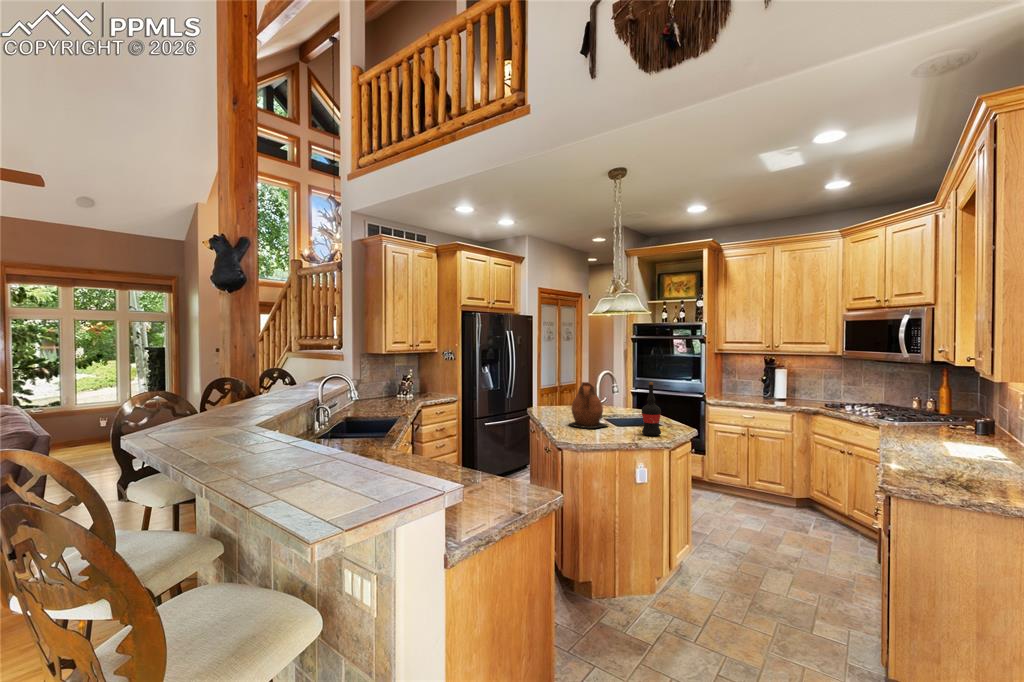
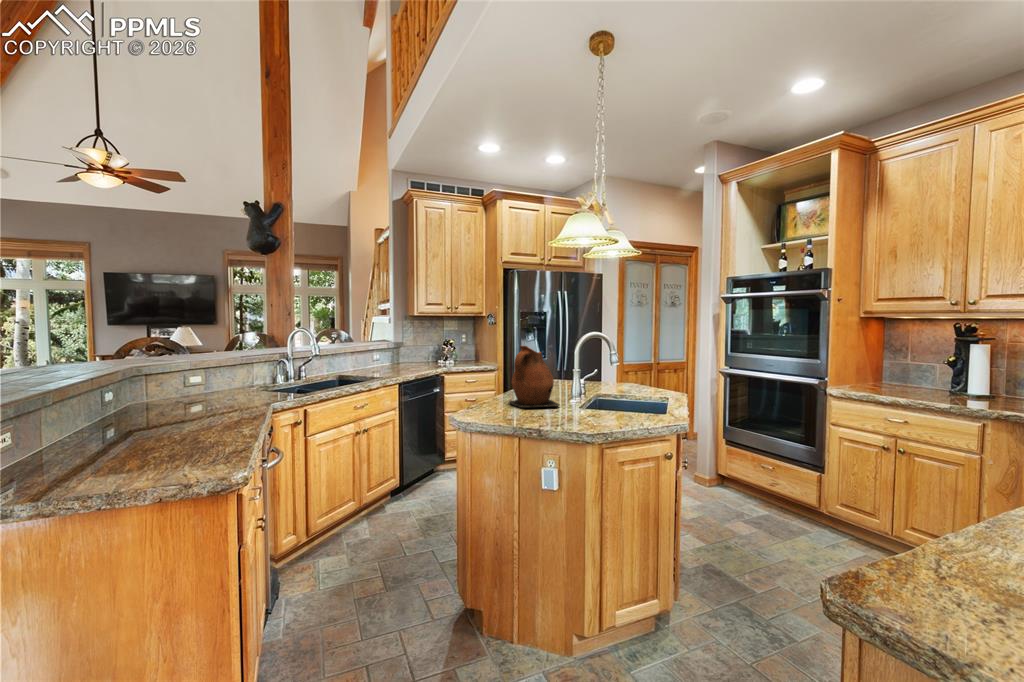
wine bottle: present [642,382,661,435] -> none [571,347,599,424]

